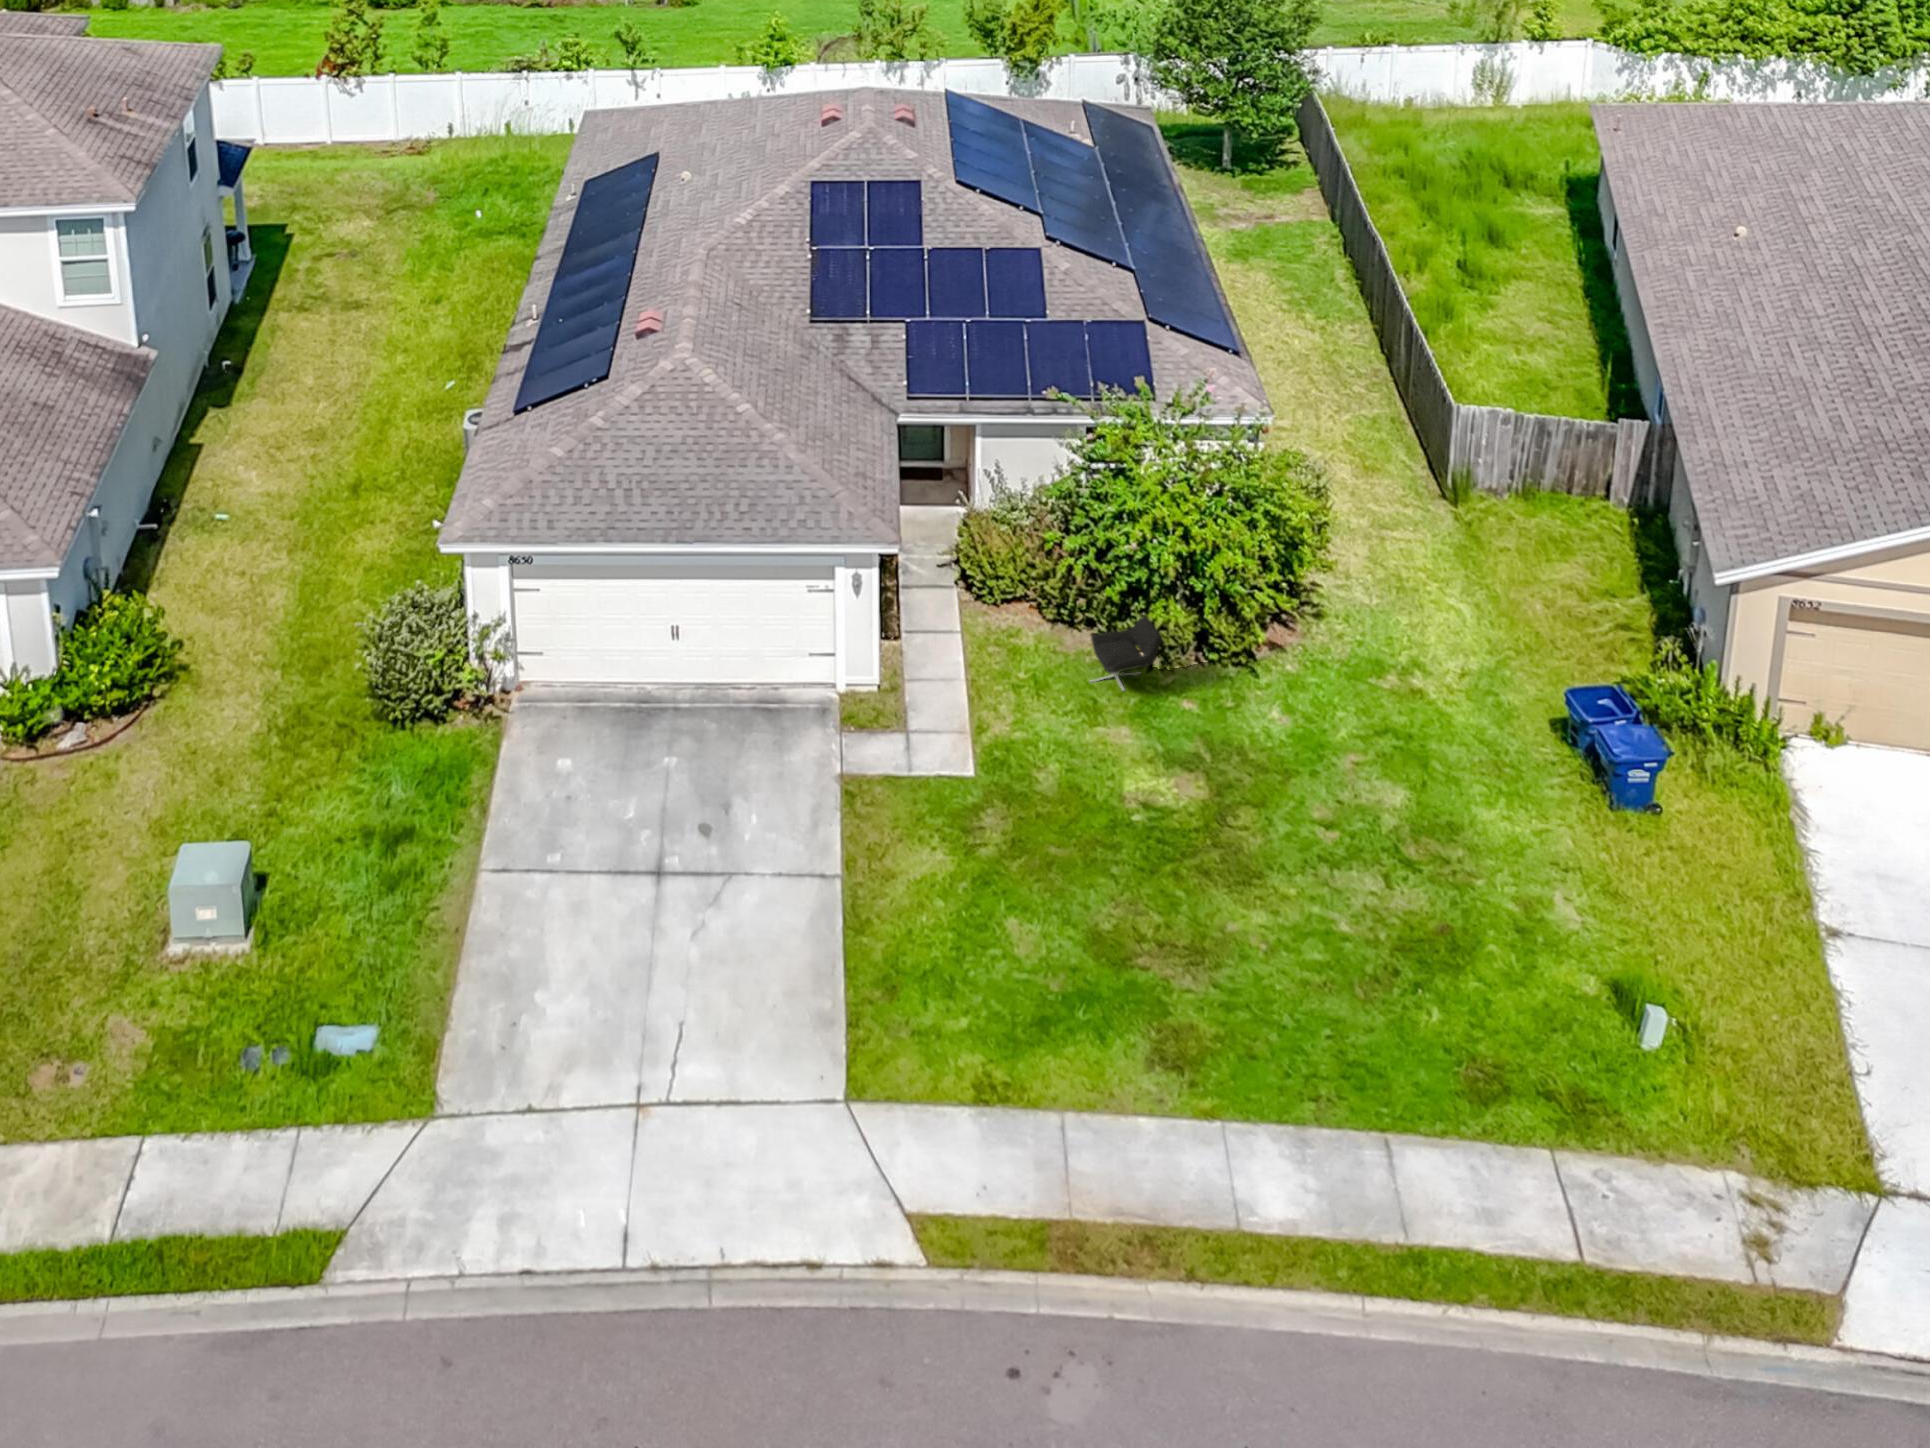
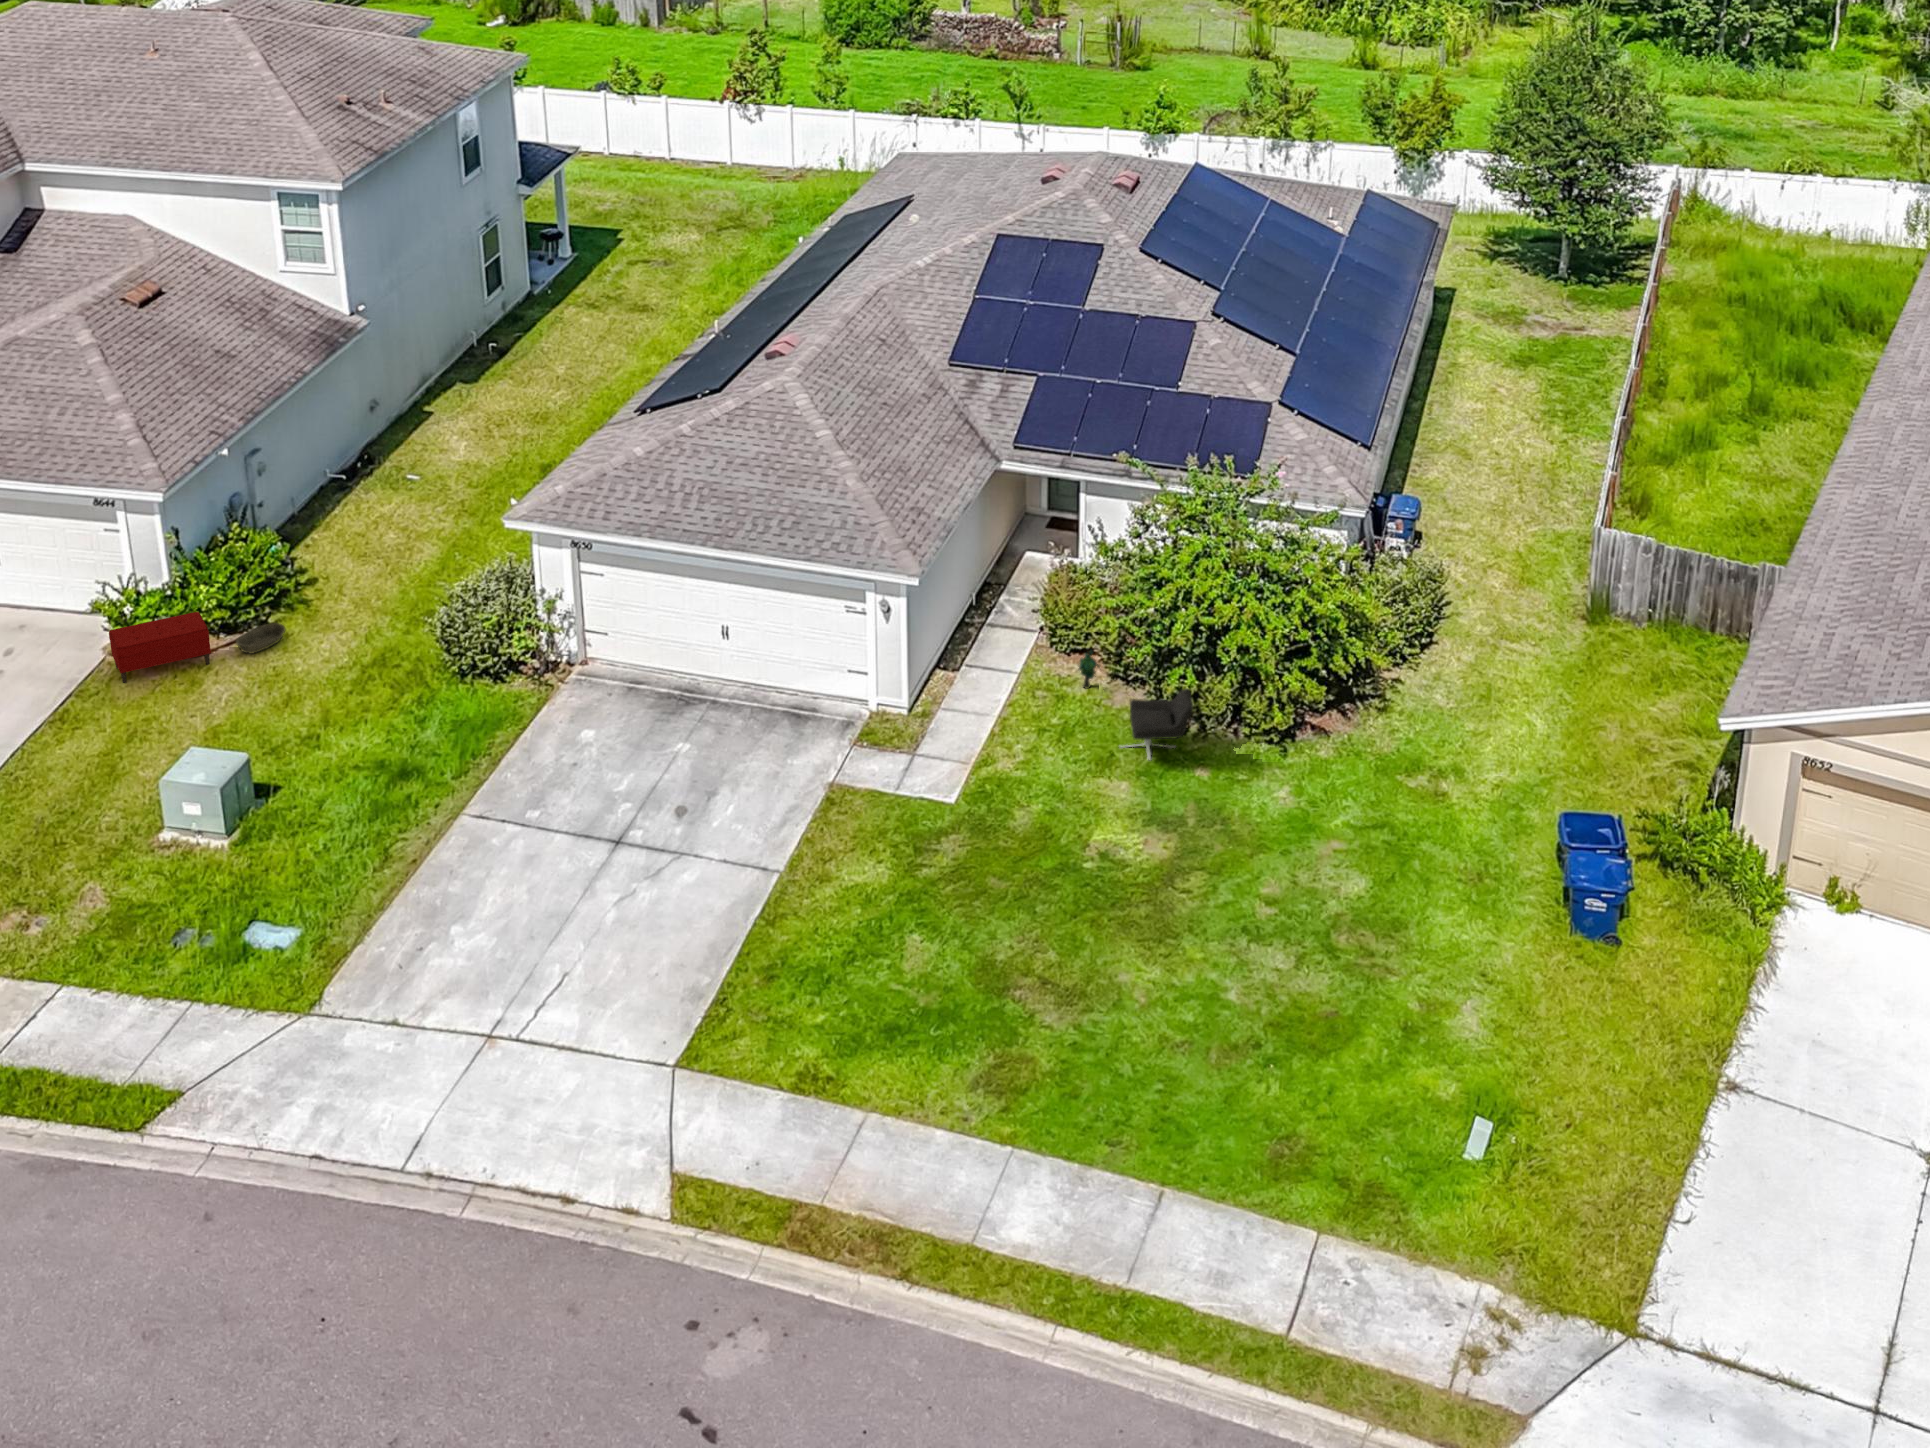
decorative plant: none [1017,590,1042,627] -> present [1079,650,1100,689]
basket: none [144,690,194,729] -> present [236,623,286,654]
bench: none [8,694,125,786] -> present [109,612,211,683]

